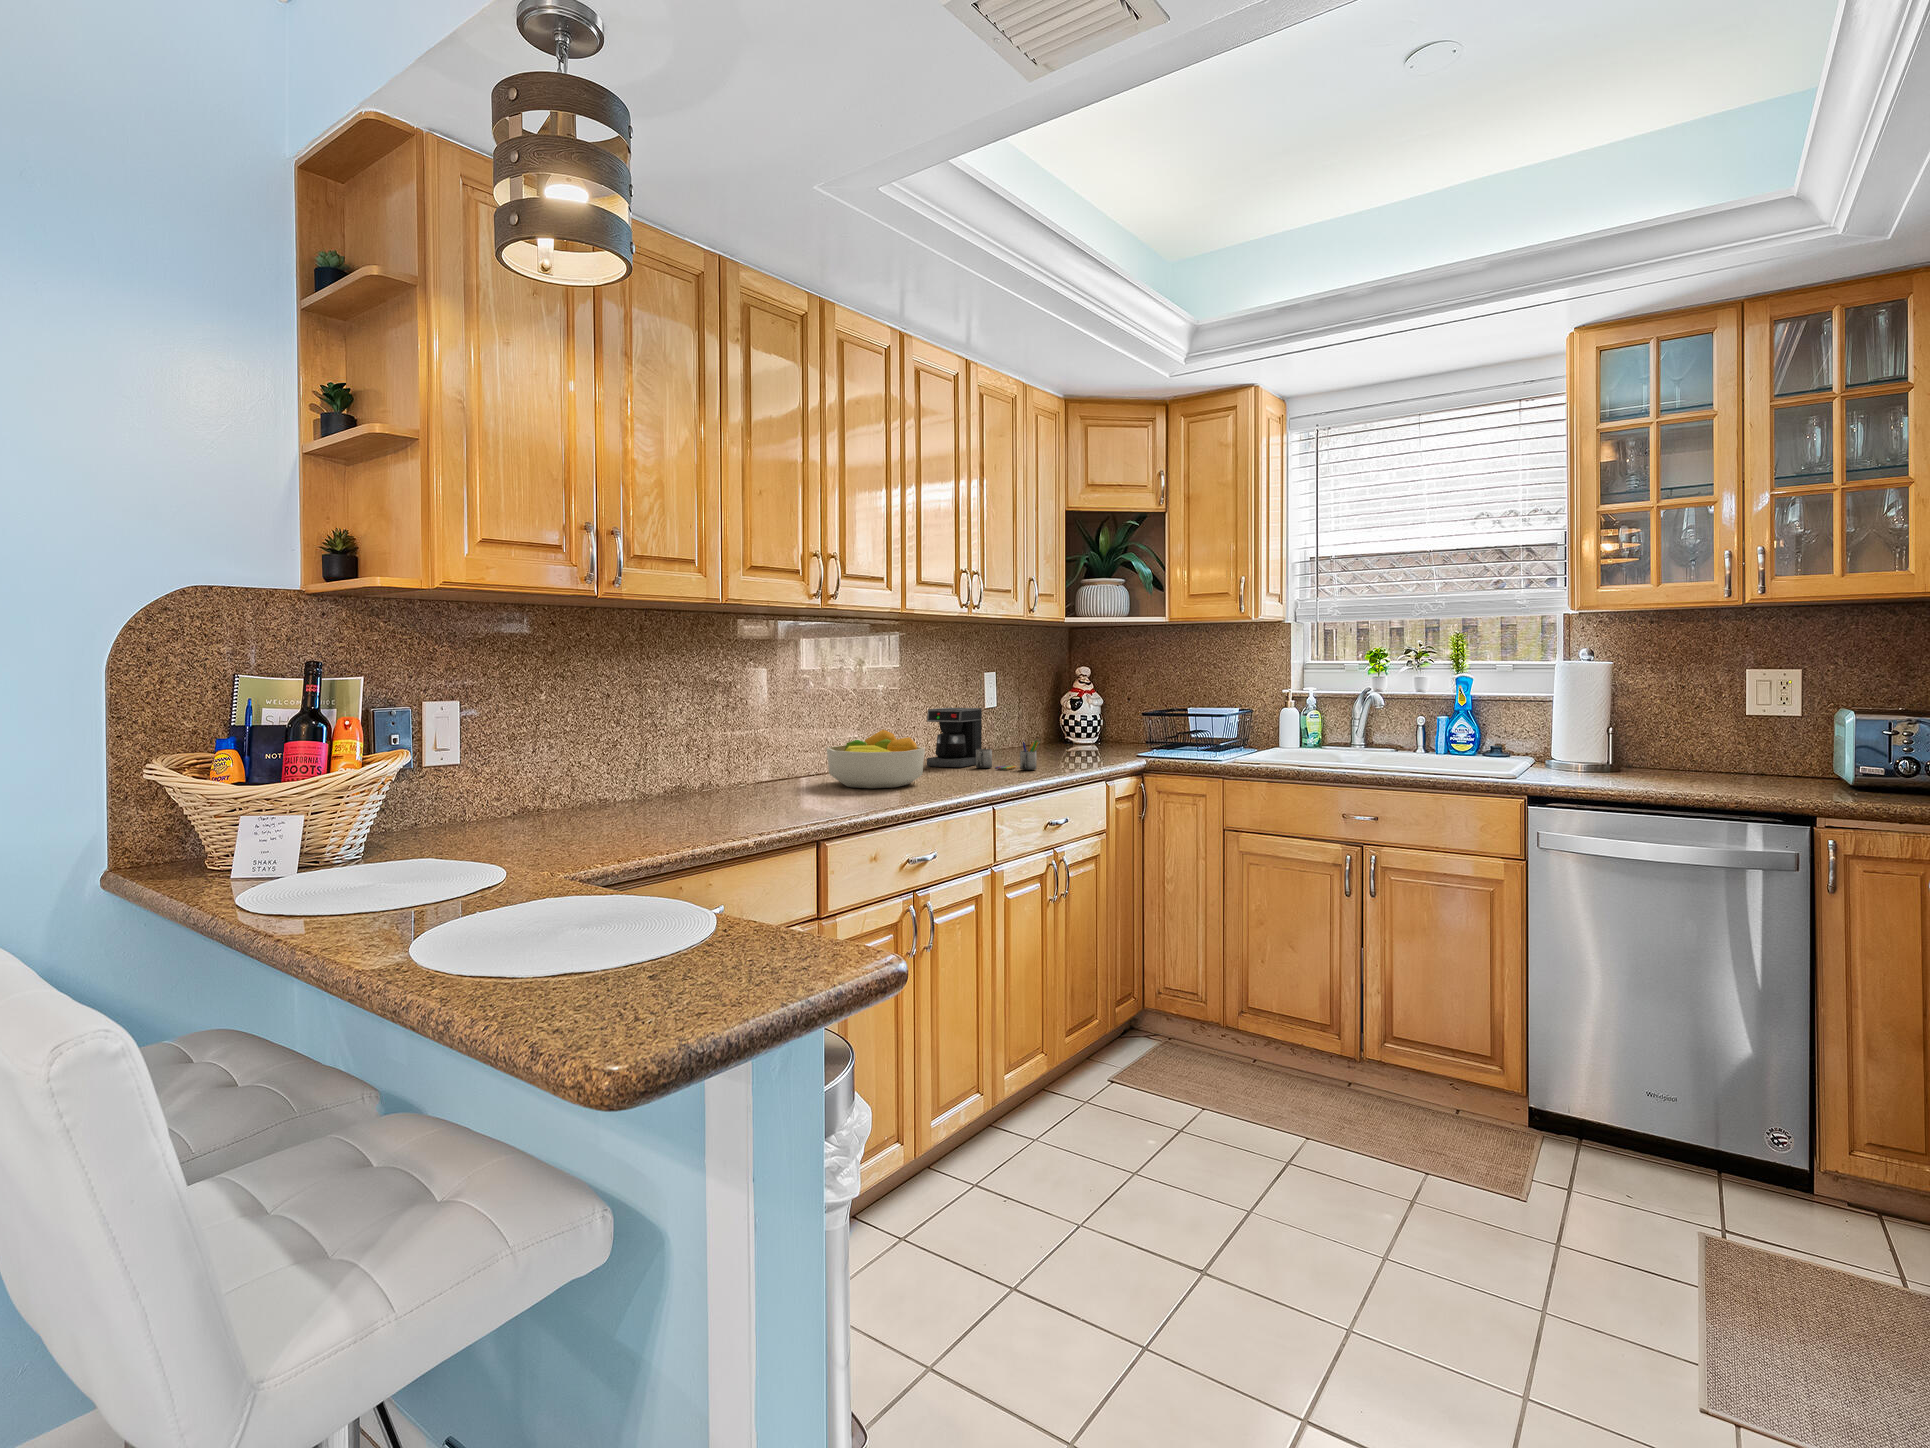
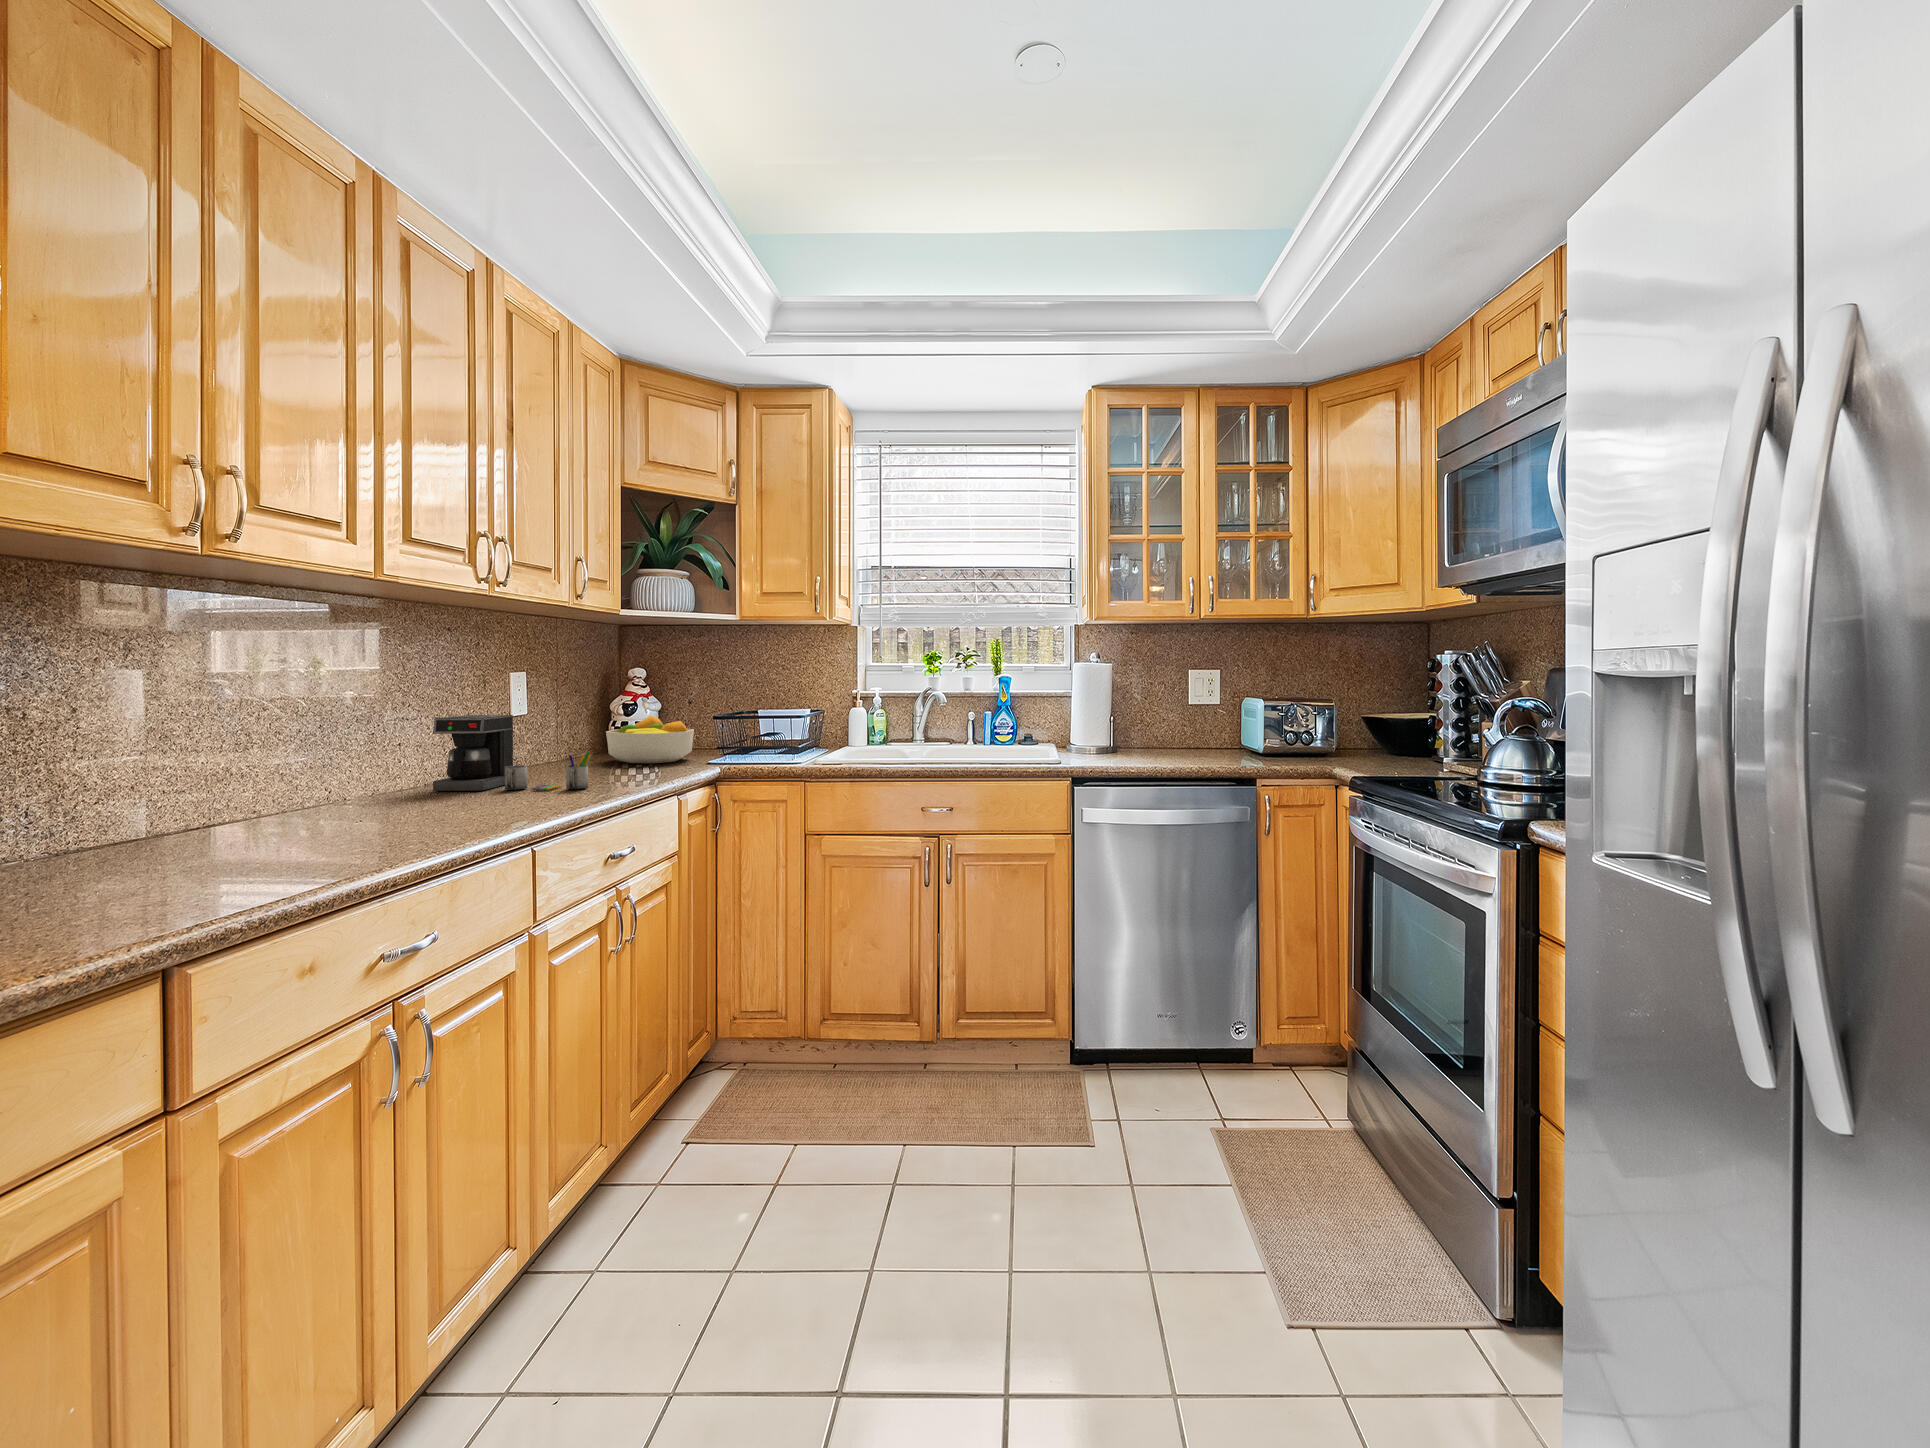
fruit bowl: present [826,730,925,788] -> present [606,716,694,763]

